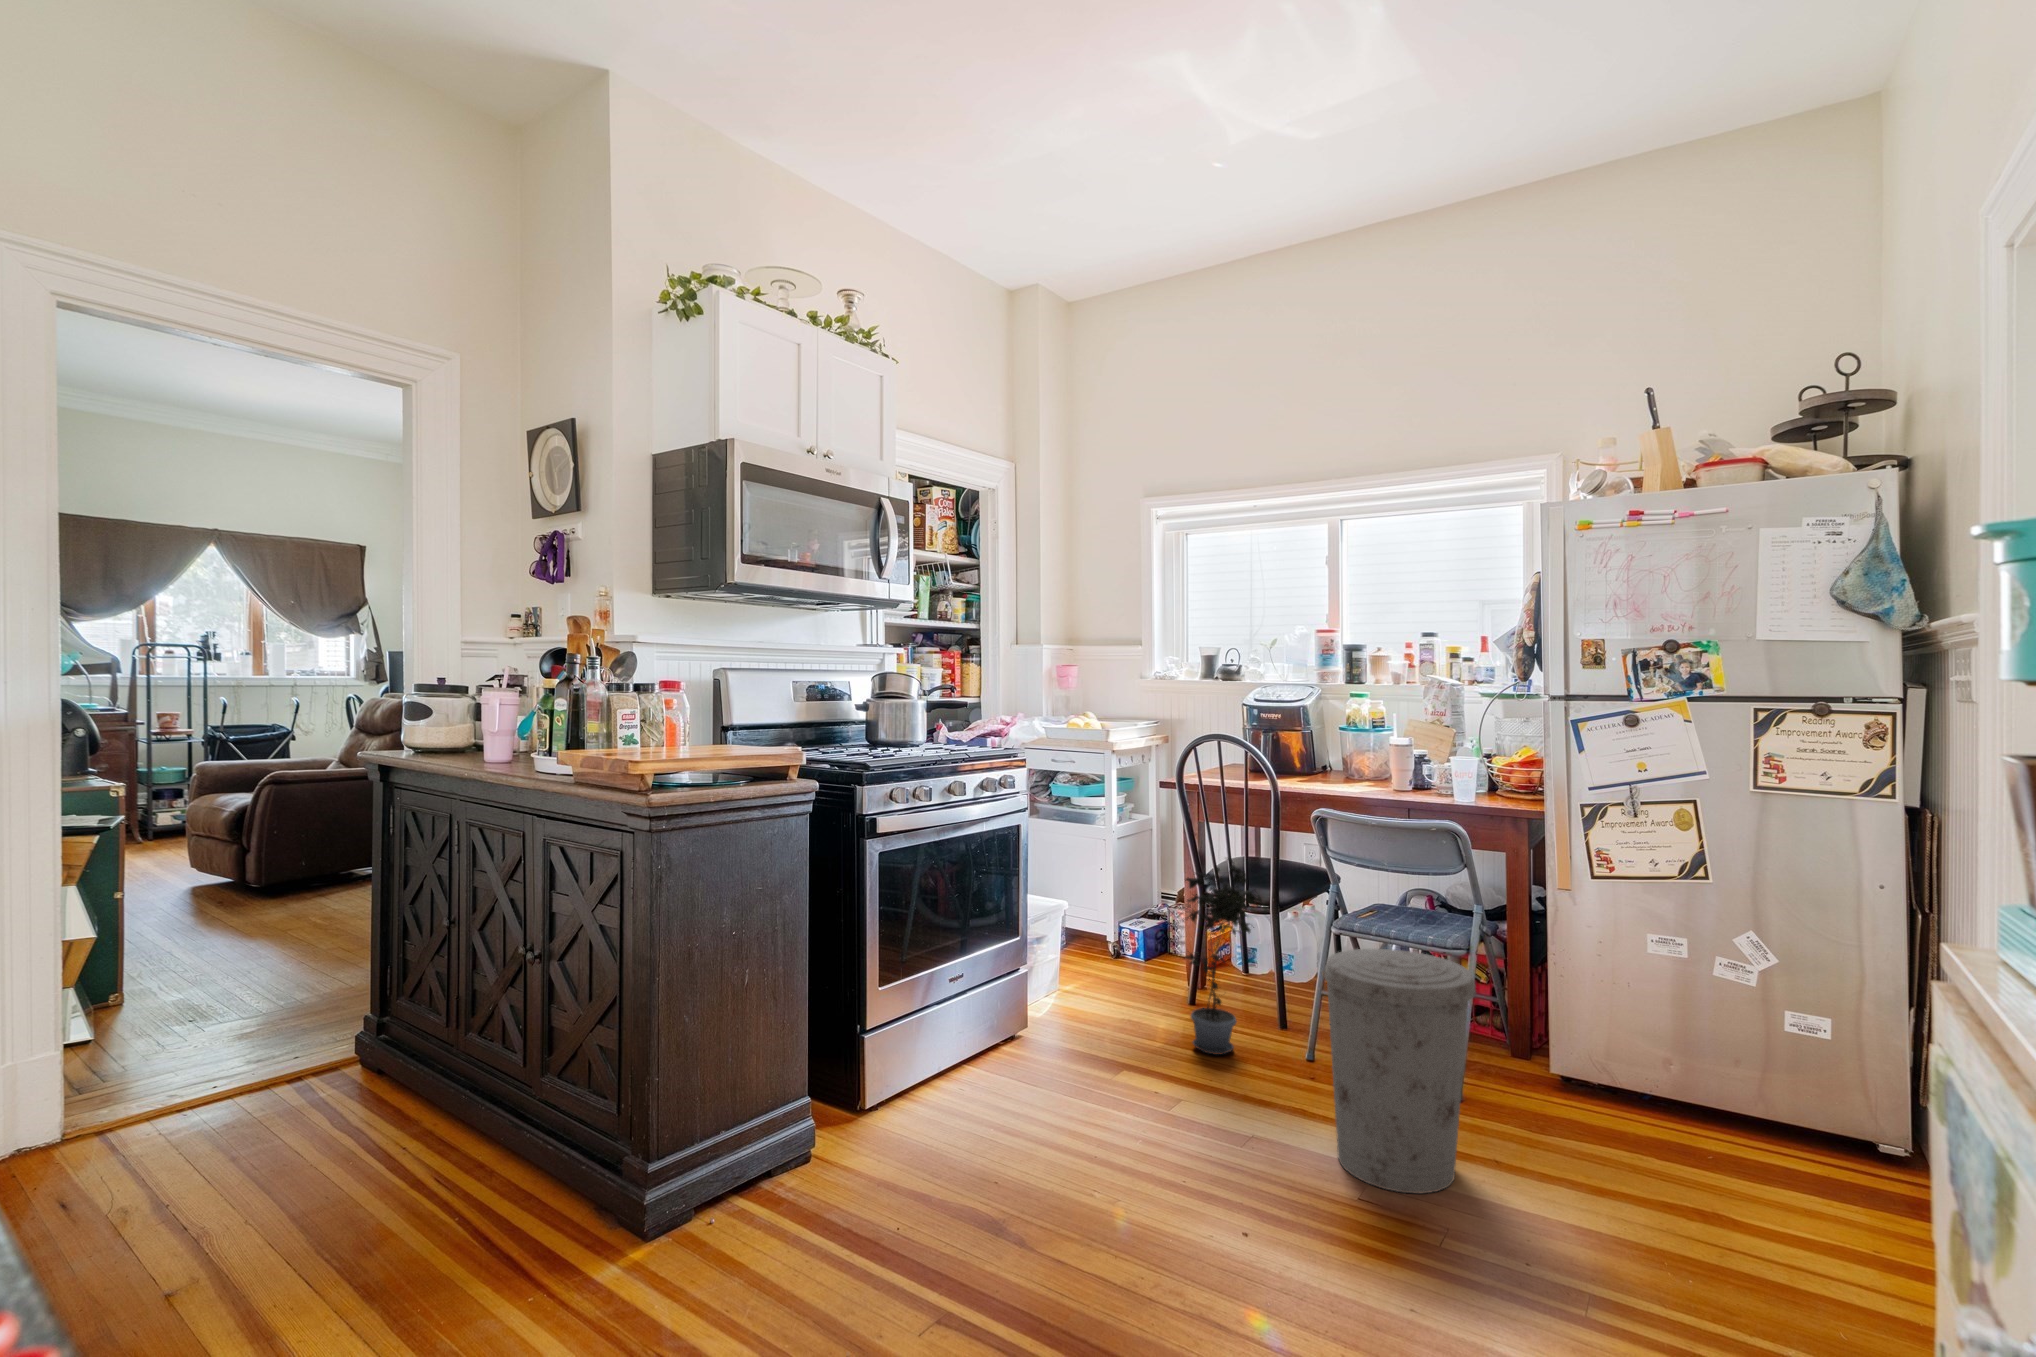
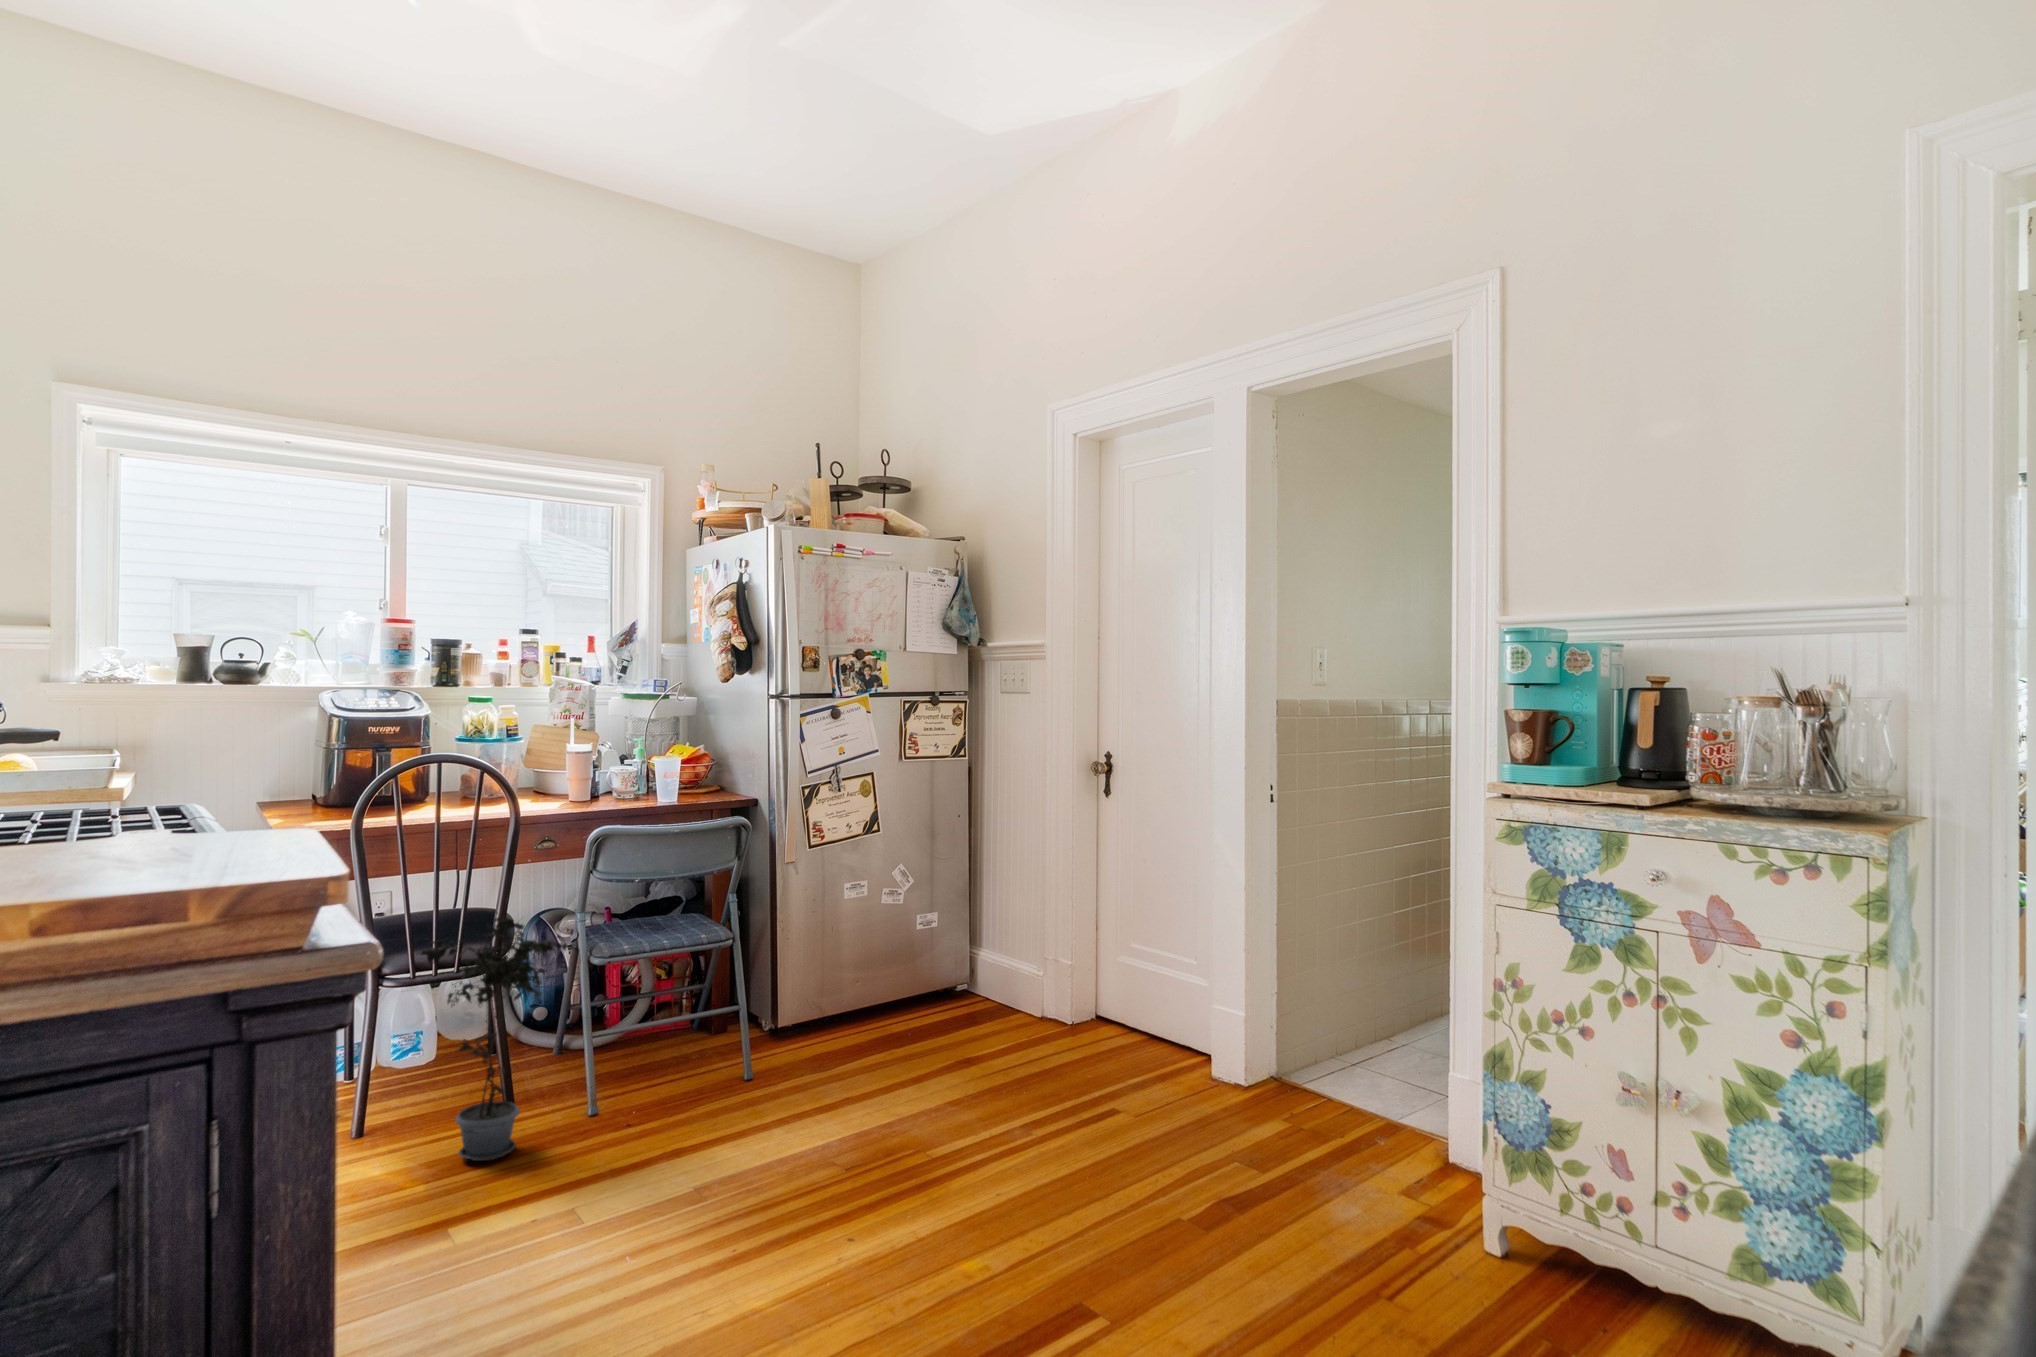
trash can: present [1324,949,1476,1193] -> none [735,941,872,1168]

